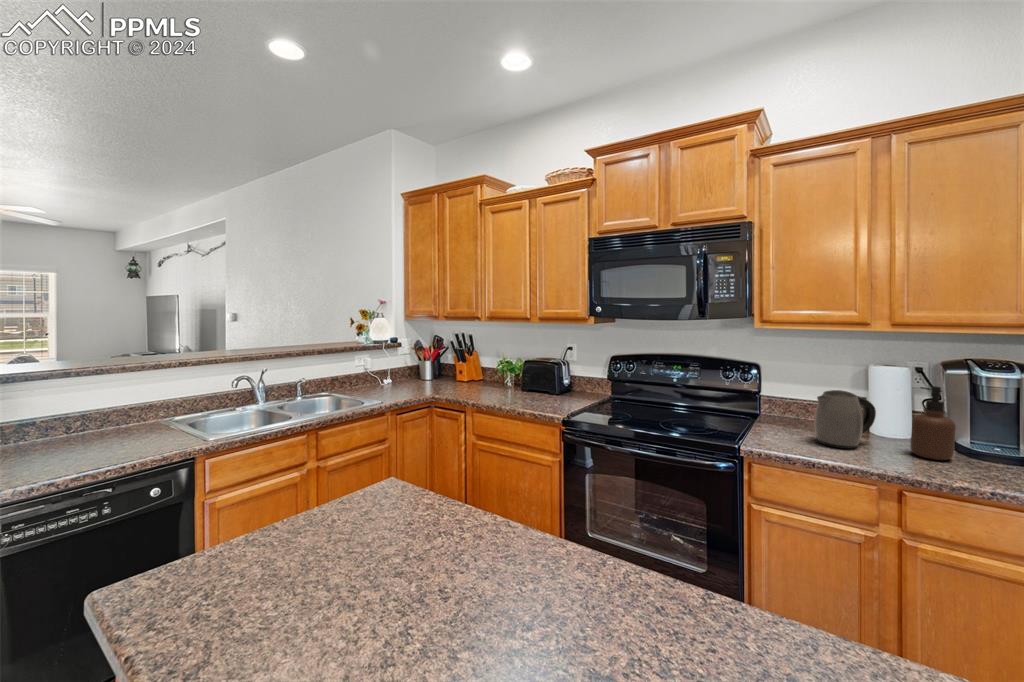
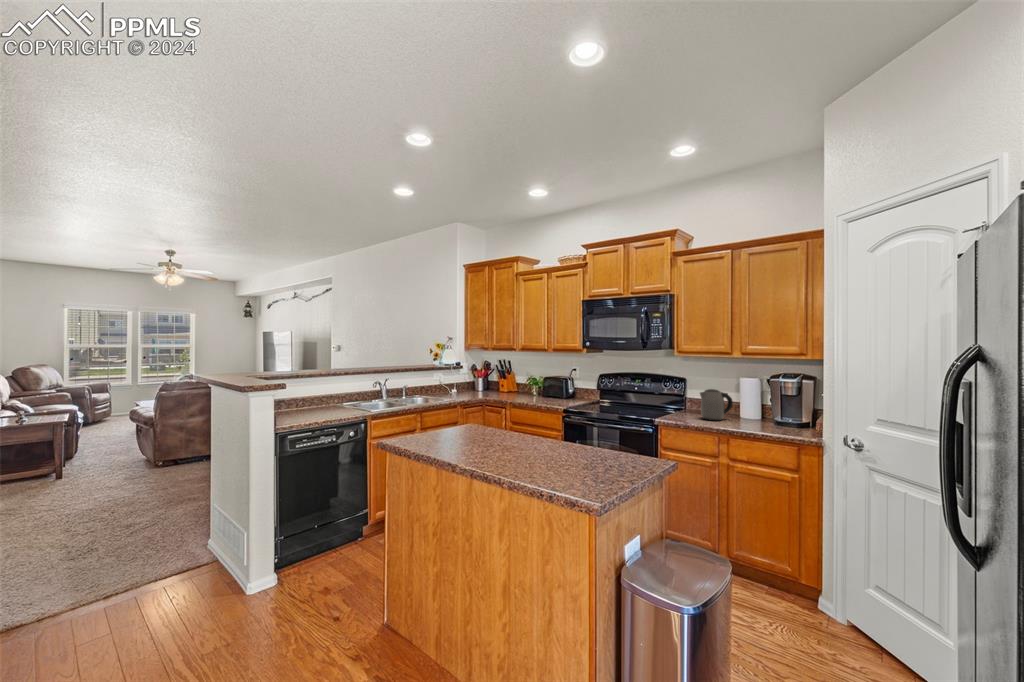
soap dispenser: present [911,386,956,460] -> none [746,386,765,425]

